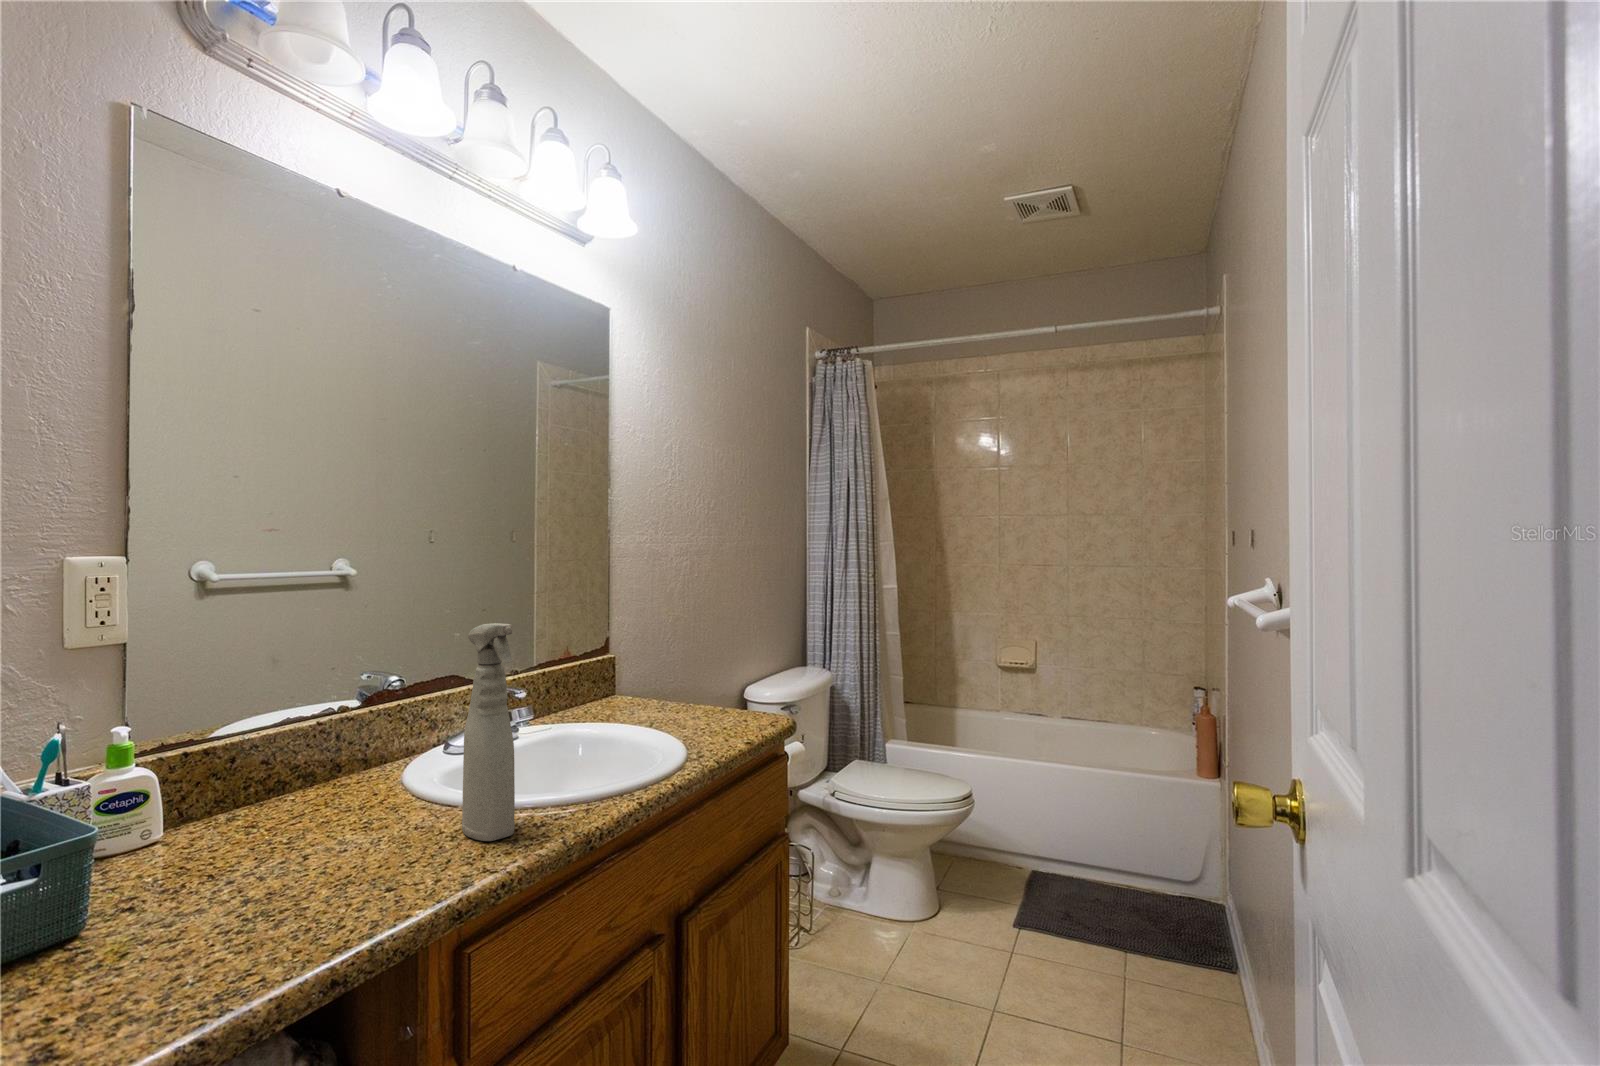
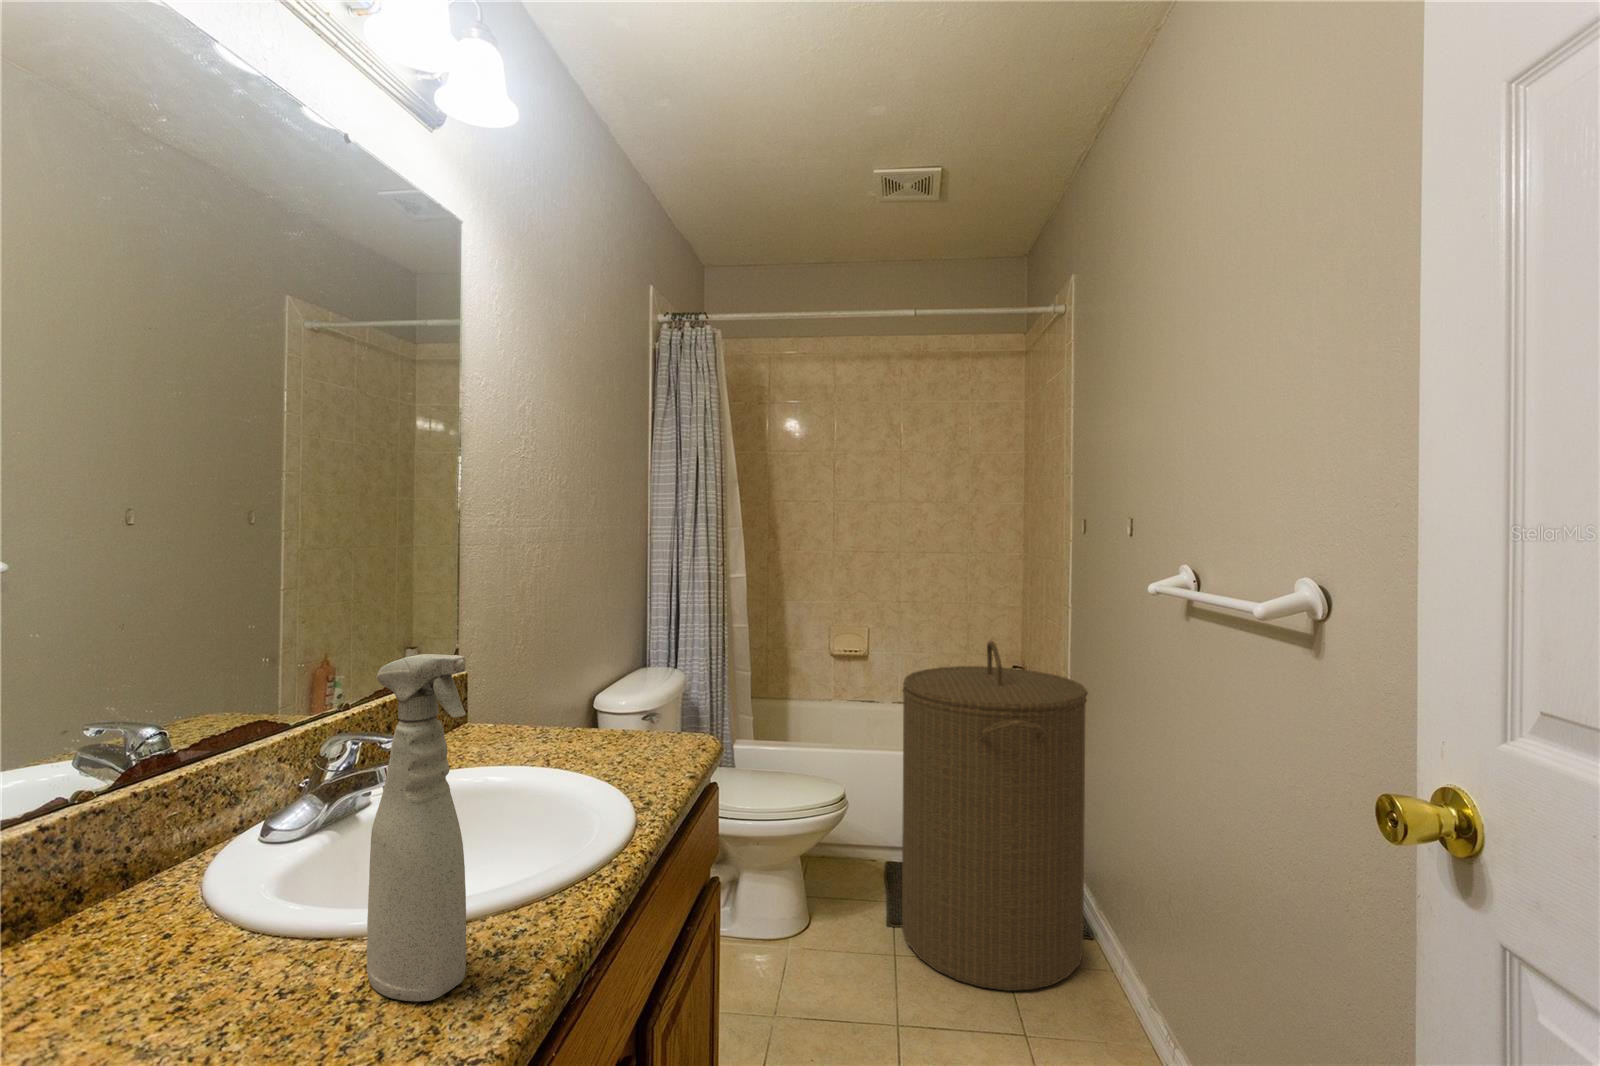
laundry hamper: none [1025,656,1224,1016] -> present [902,641,1088,991]

